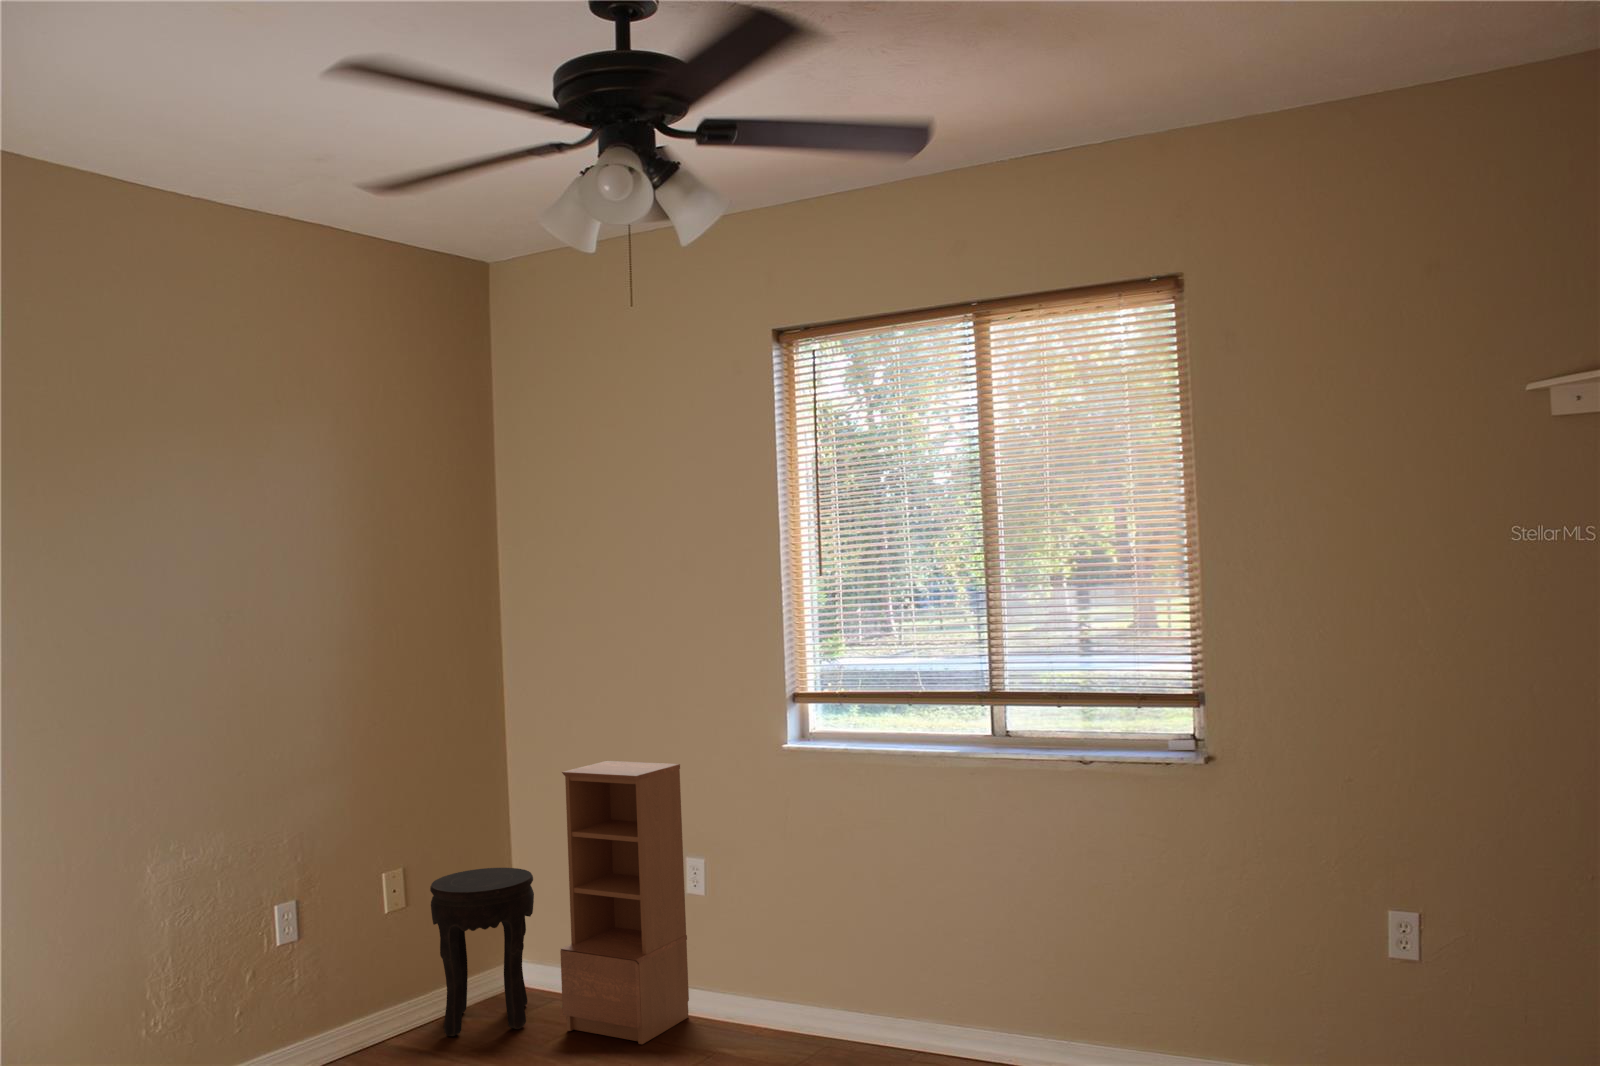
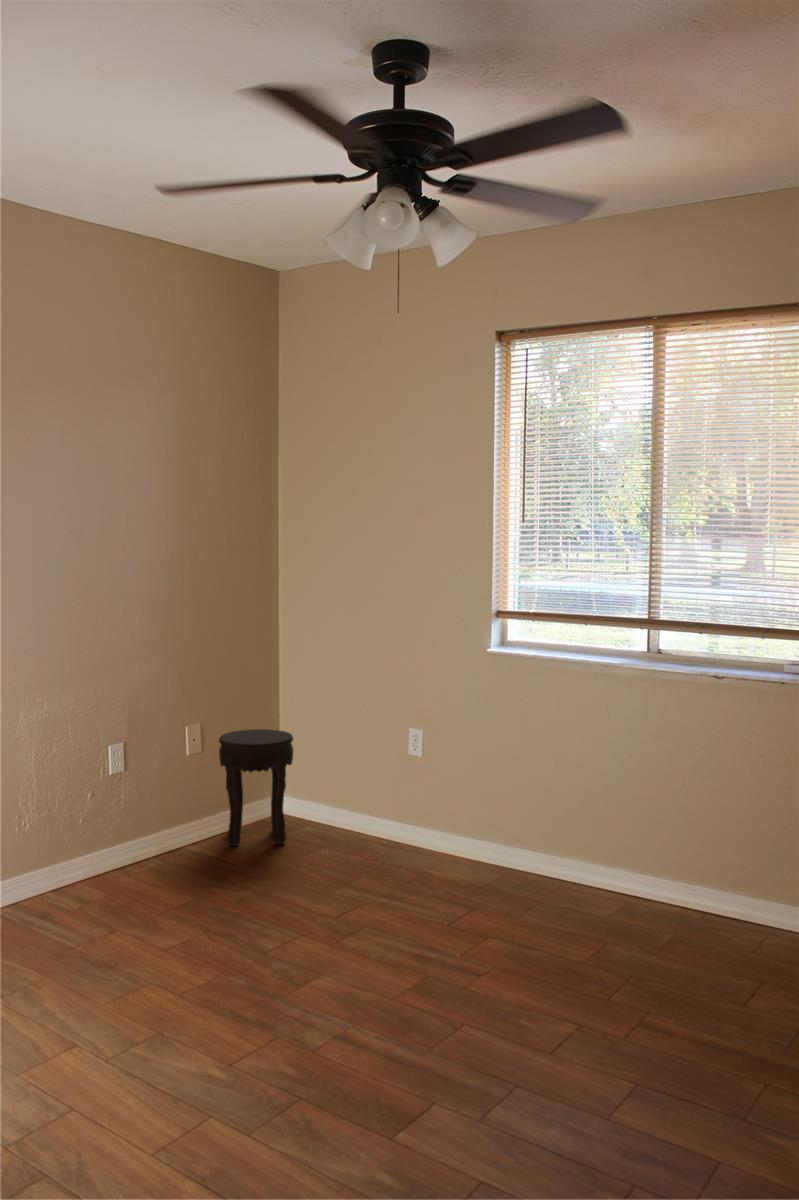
bookcase: present [560,761,689,1044] -> none [313,655,406,860]

